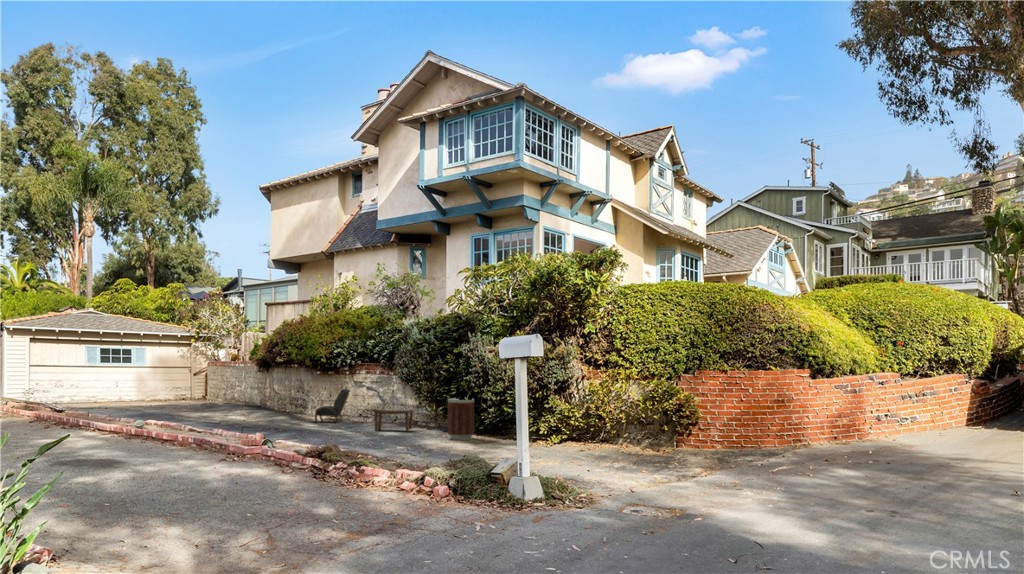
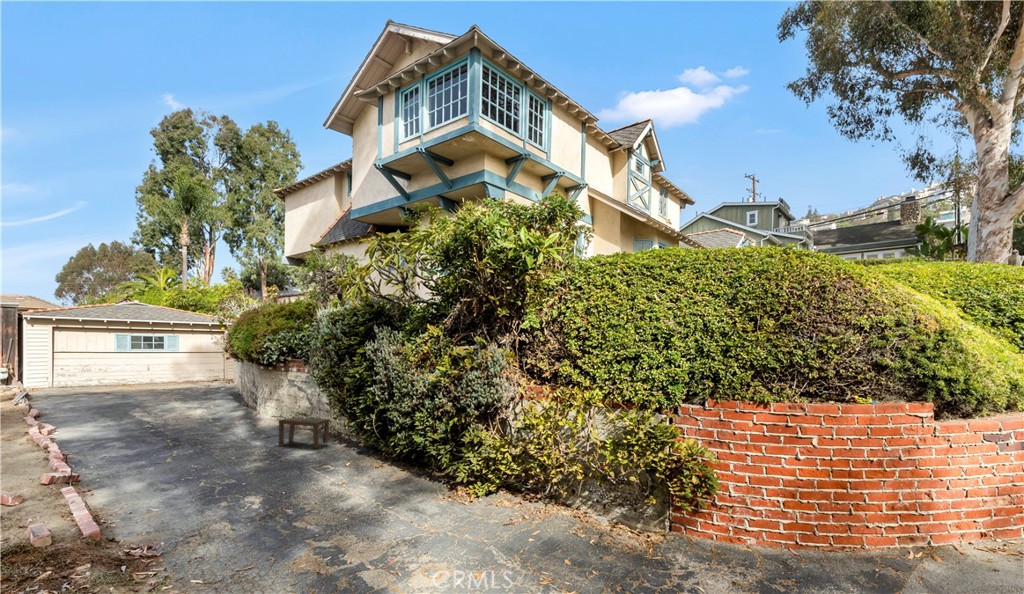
lounge chair: present [315,389,350,423] -> none [242,384,291,425]
trash can: present [448,398,474,440] -> none [340,413,380,477]

